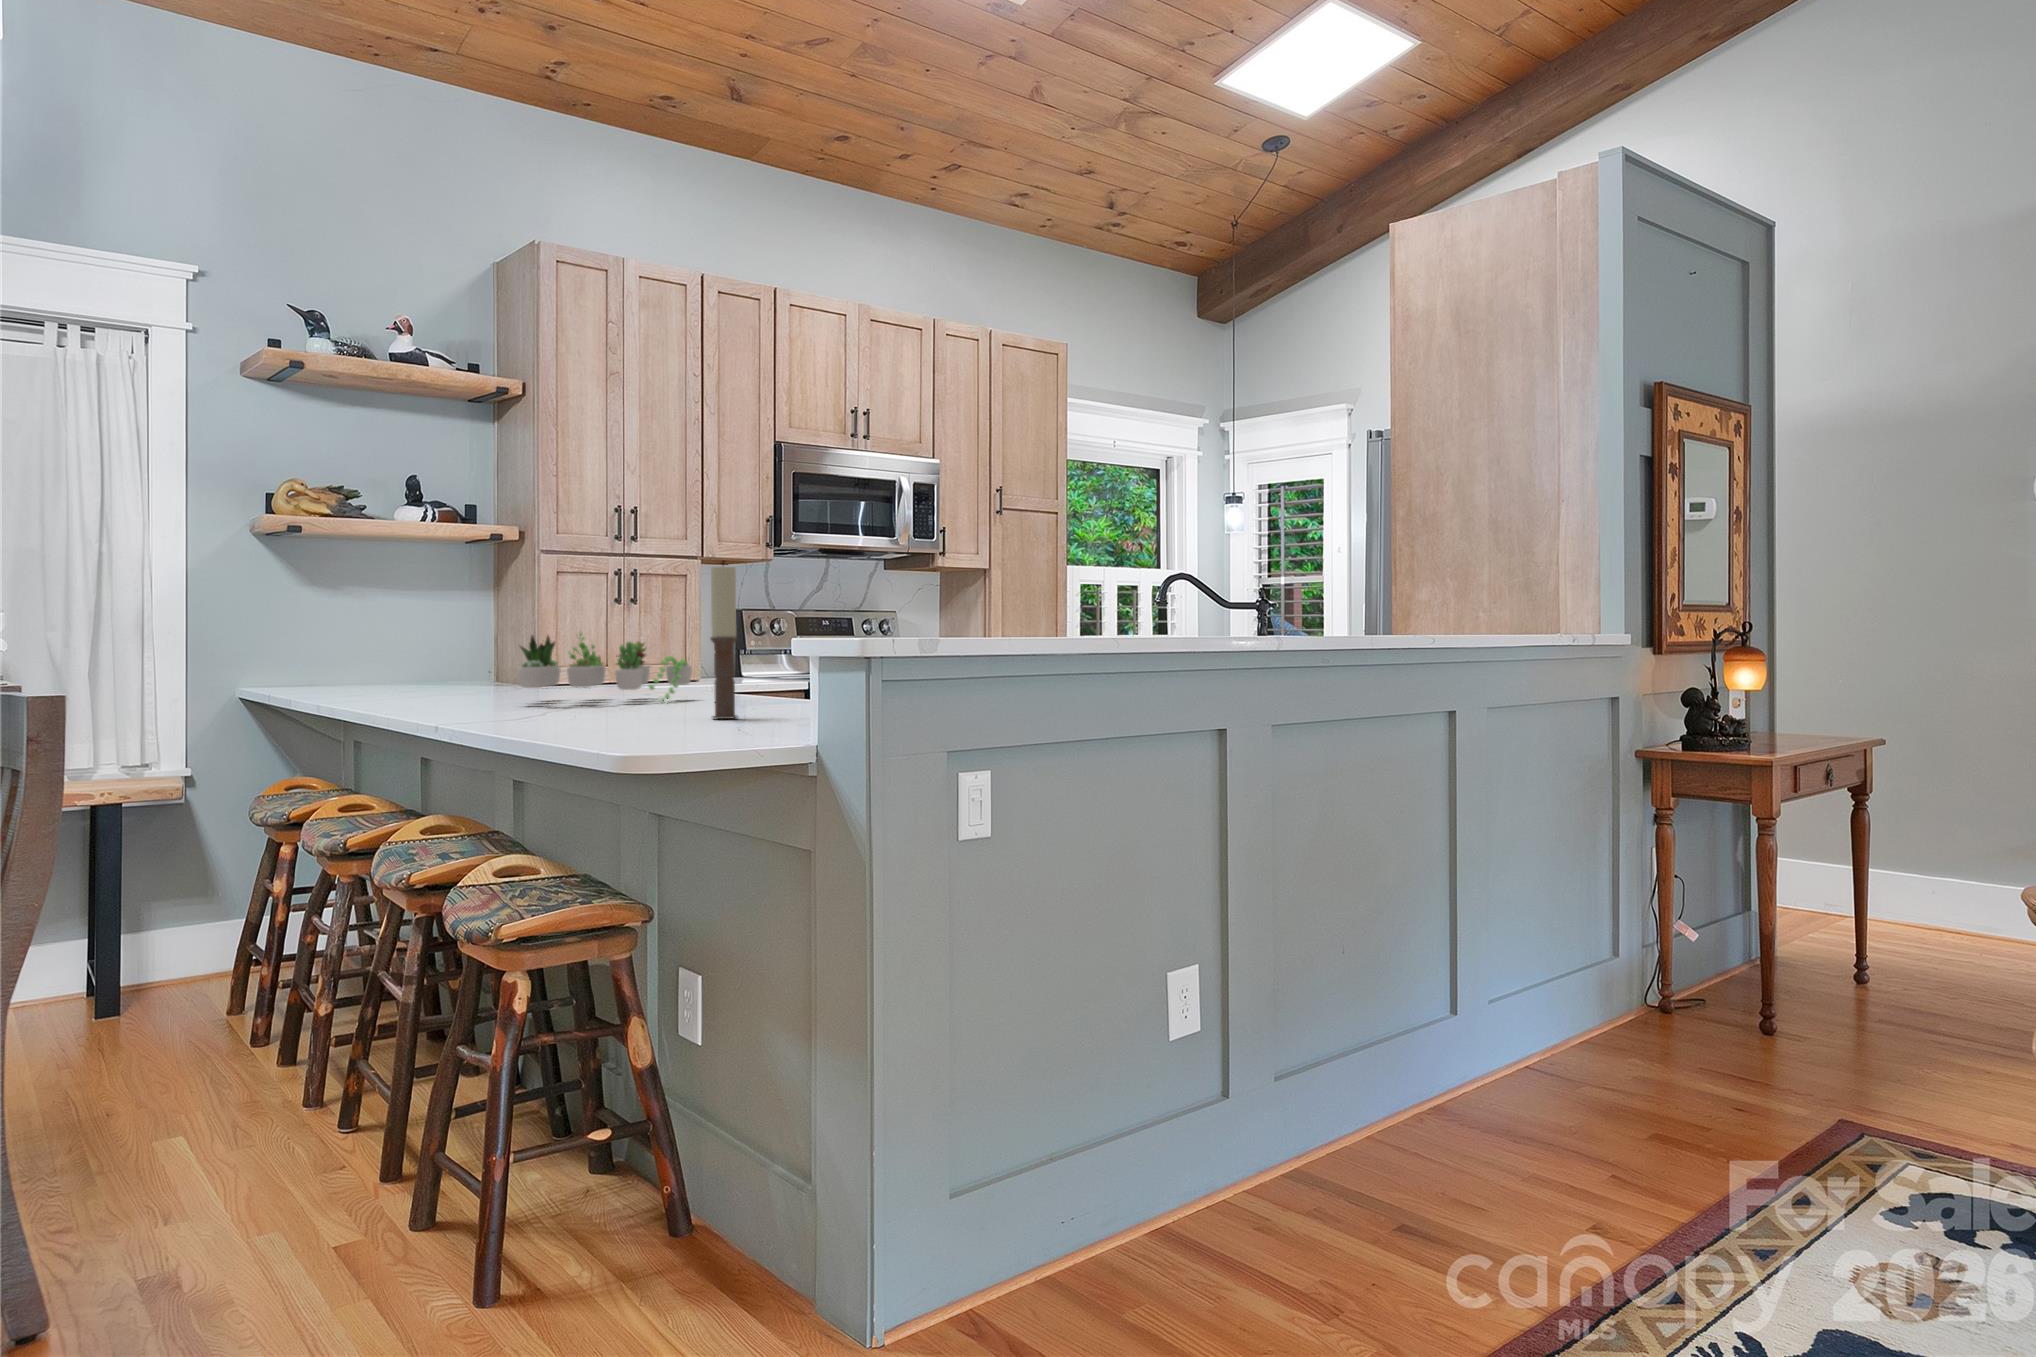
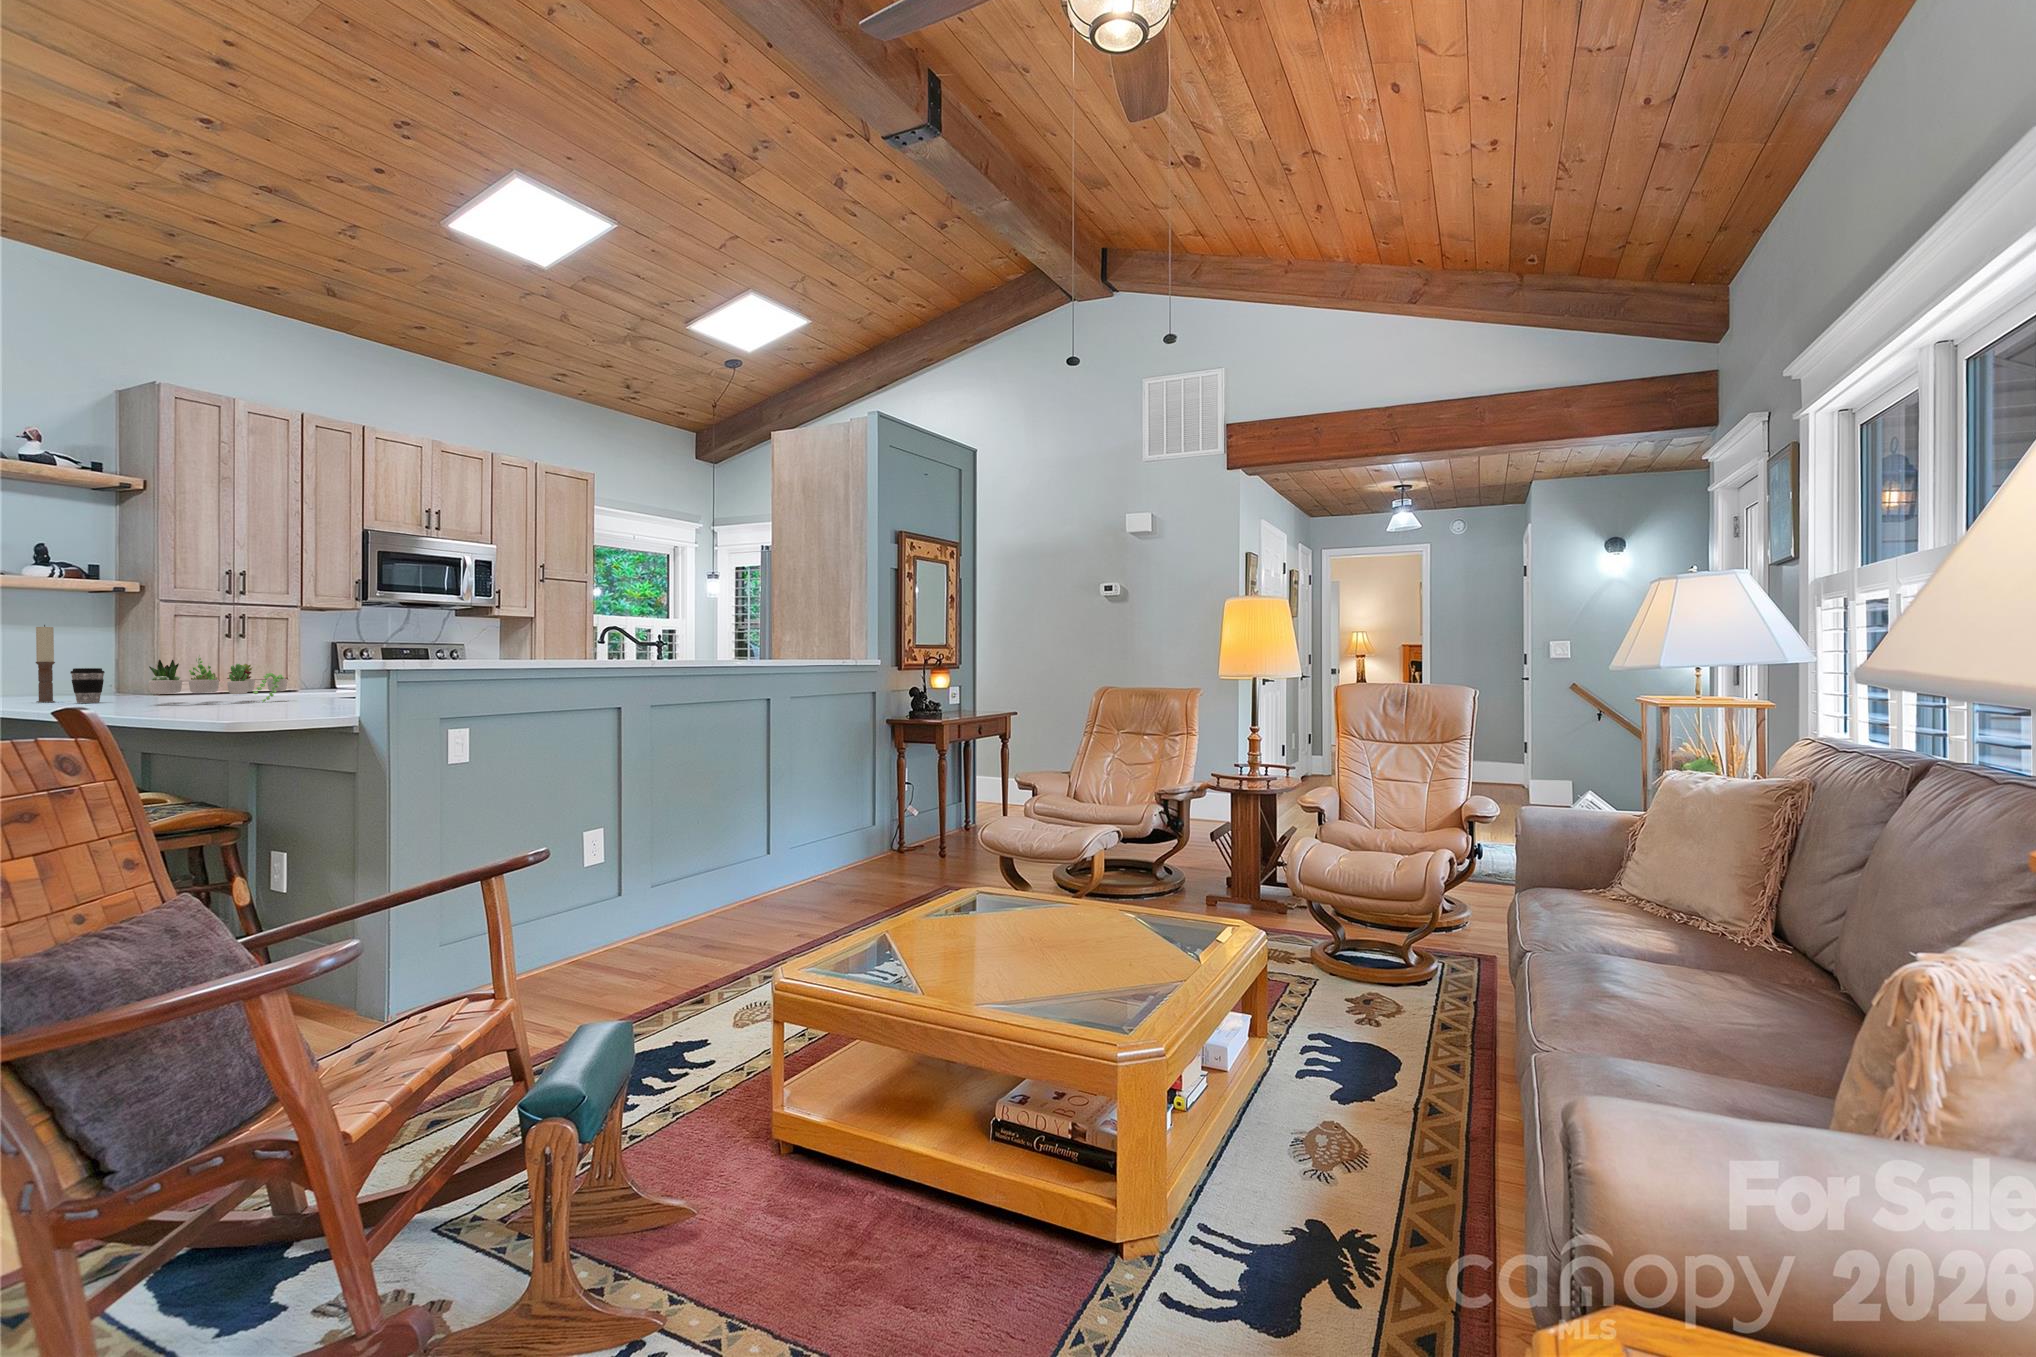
candle: present [710,566,738,719] -> present [36,625,55,702]
coffee cup: none [433,648,472,698] -> present [70,668,105,703]

